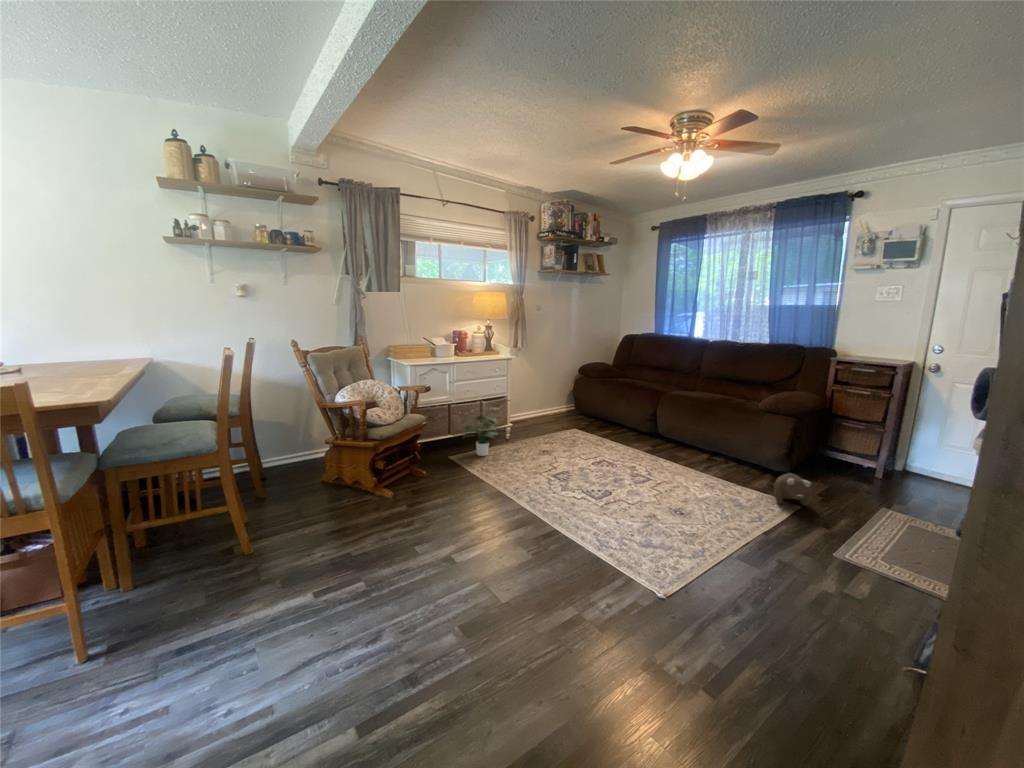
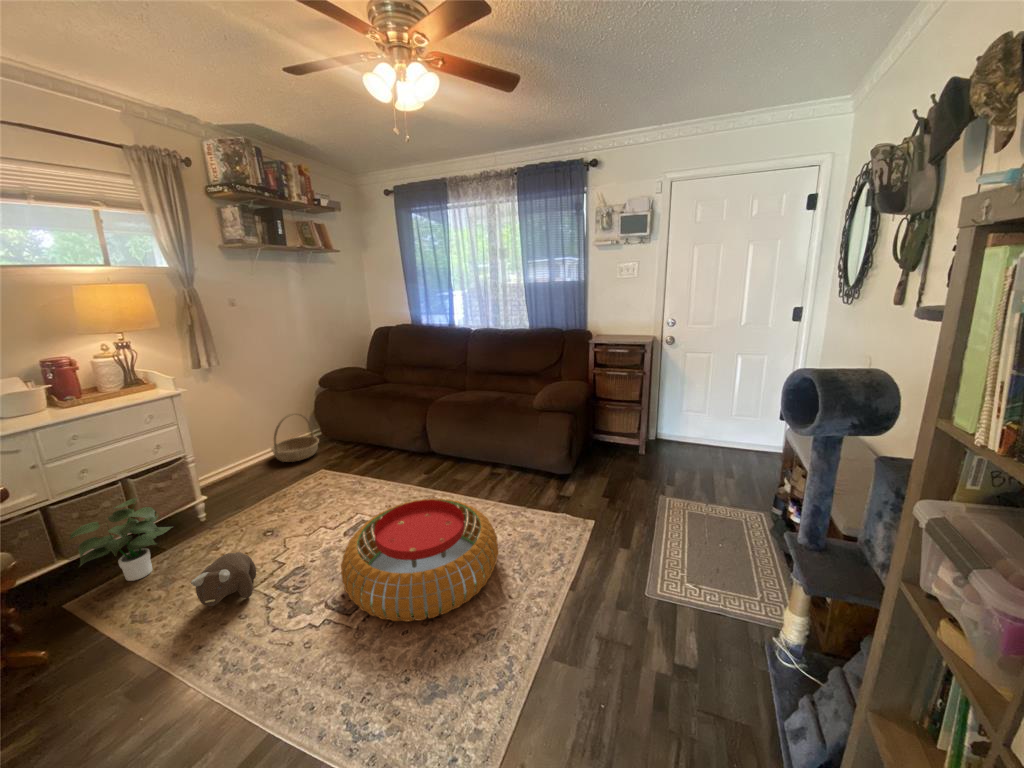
basket: none [542,389,573,423] -> present [271,413,319,462]
pouf: none [595,449,705,514] -> present [341,498,498,622]
plush toy: present [774,473,811,506] -> present [191,552,256,606]

